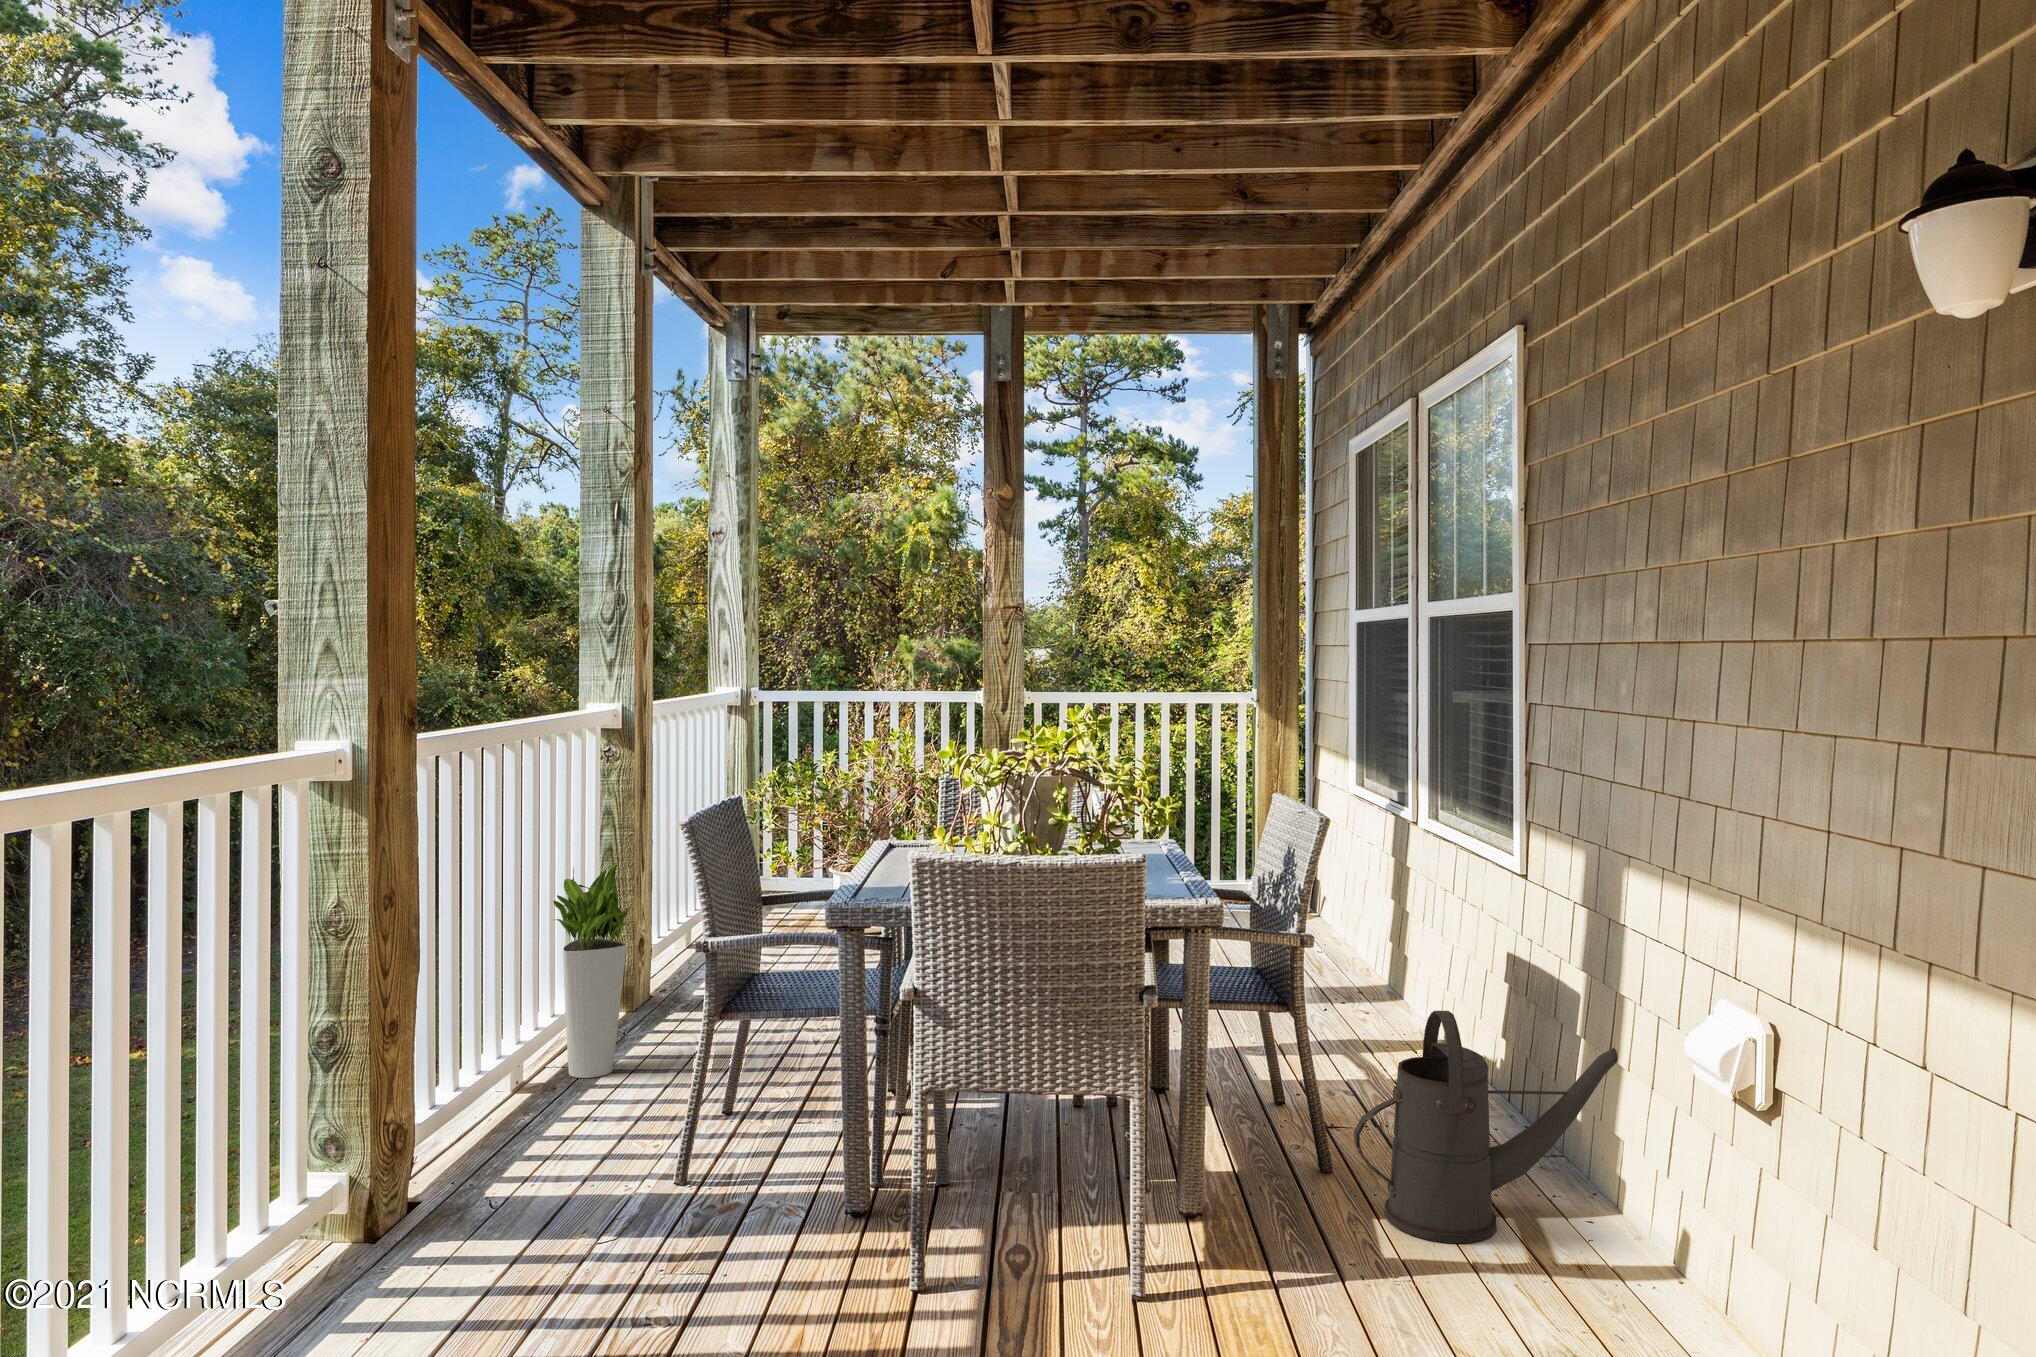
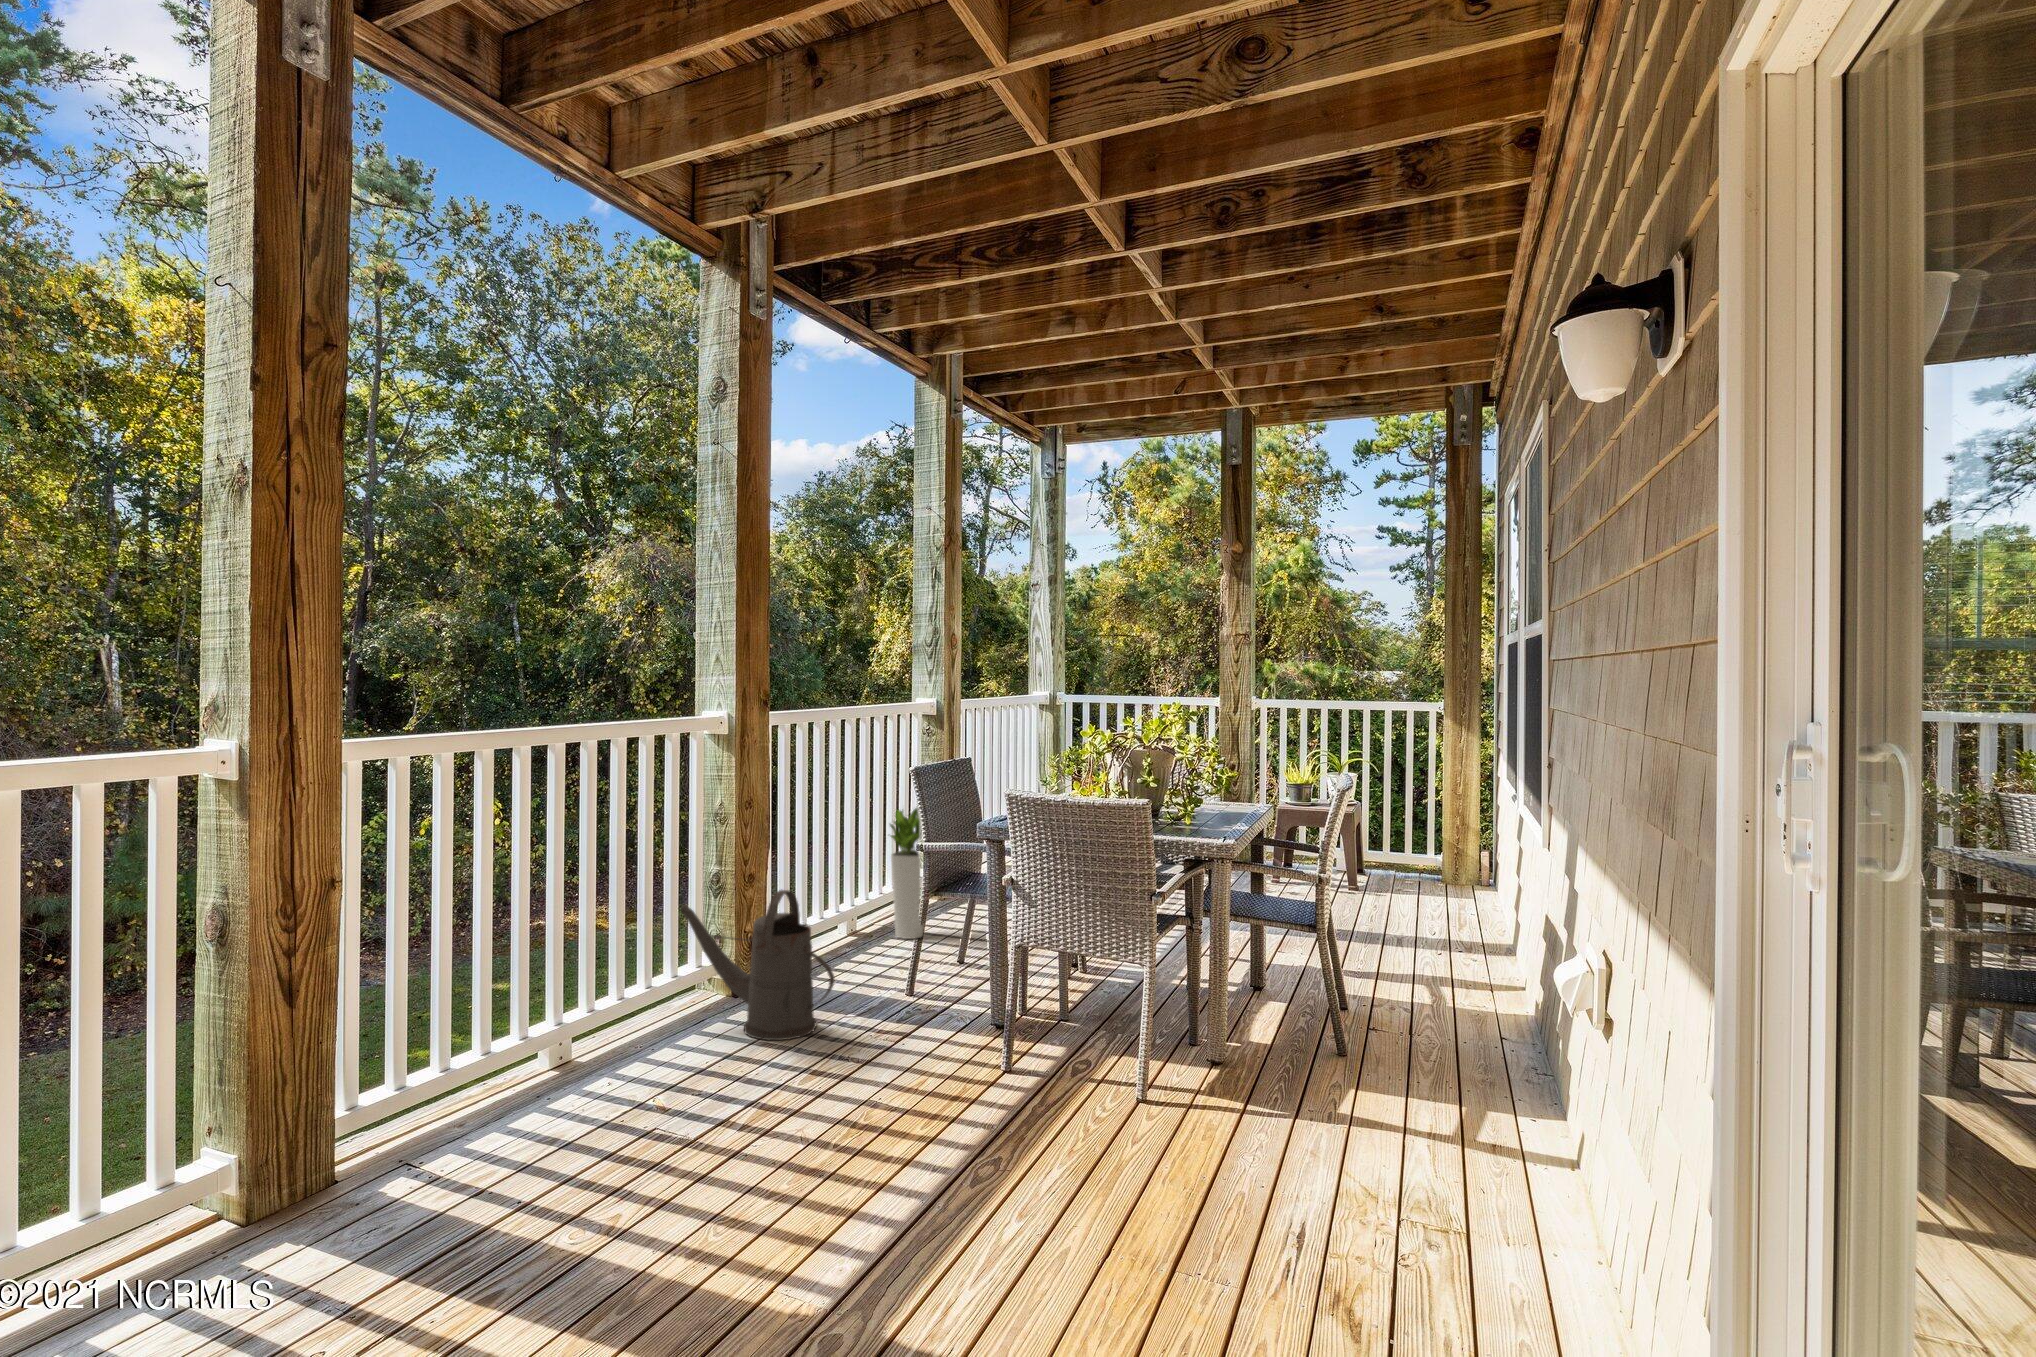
watering can: present [1354,1011,1618,1243] -> present [681,890,834,1041]

